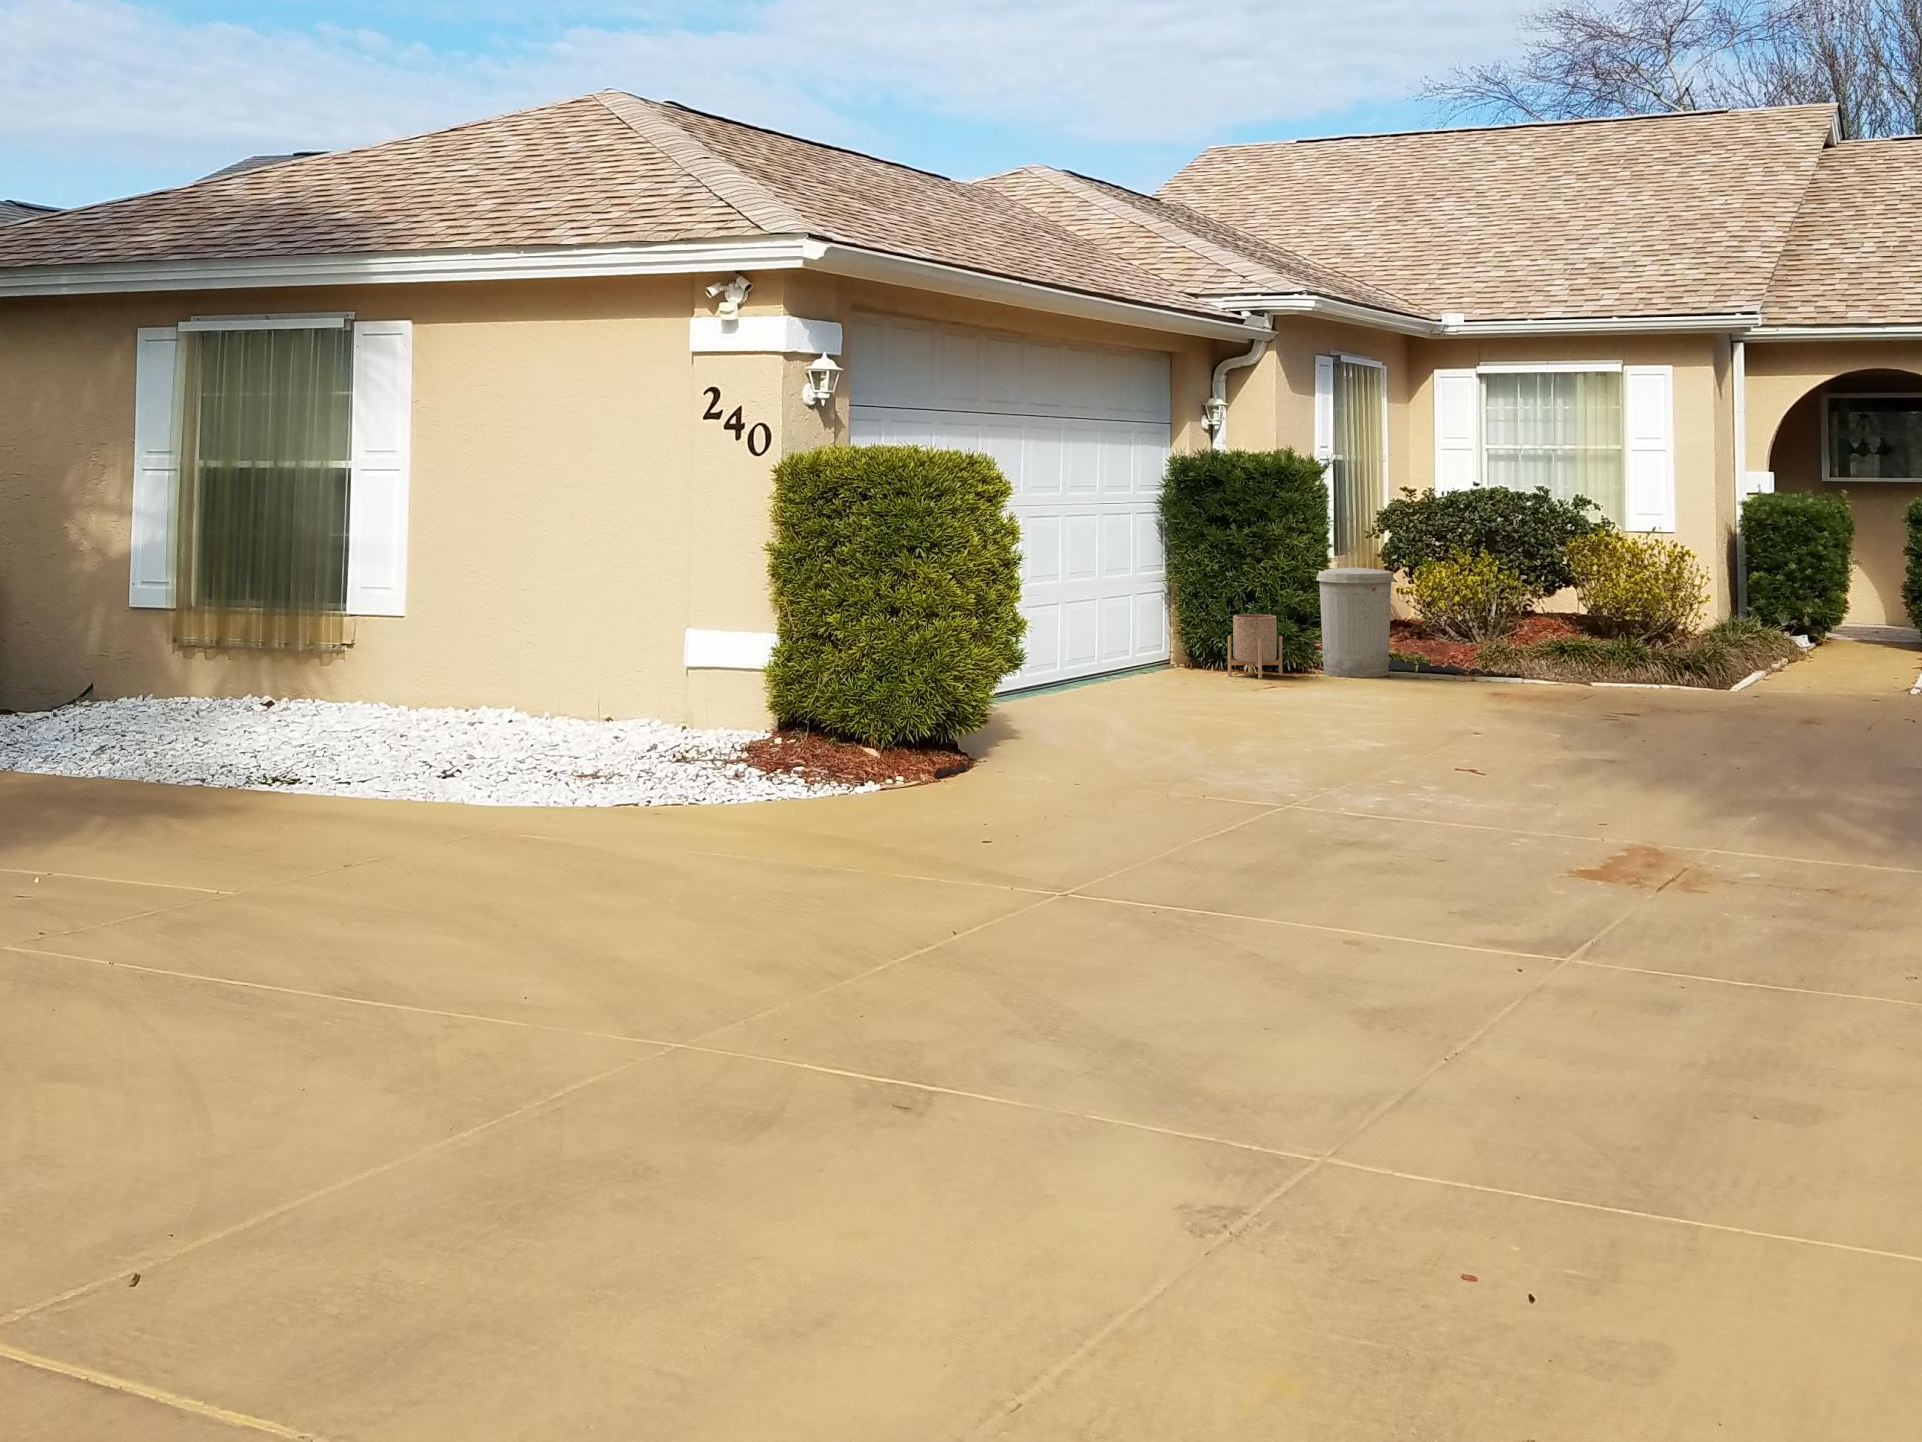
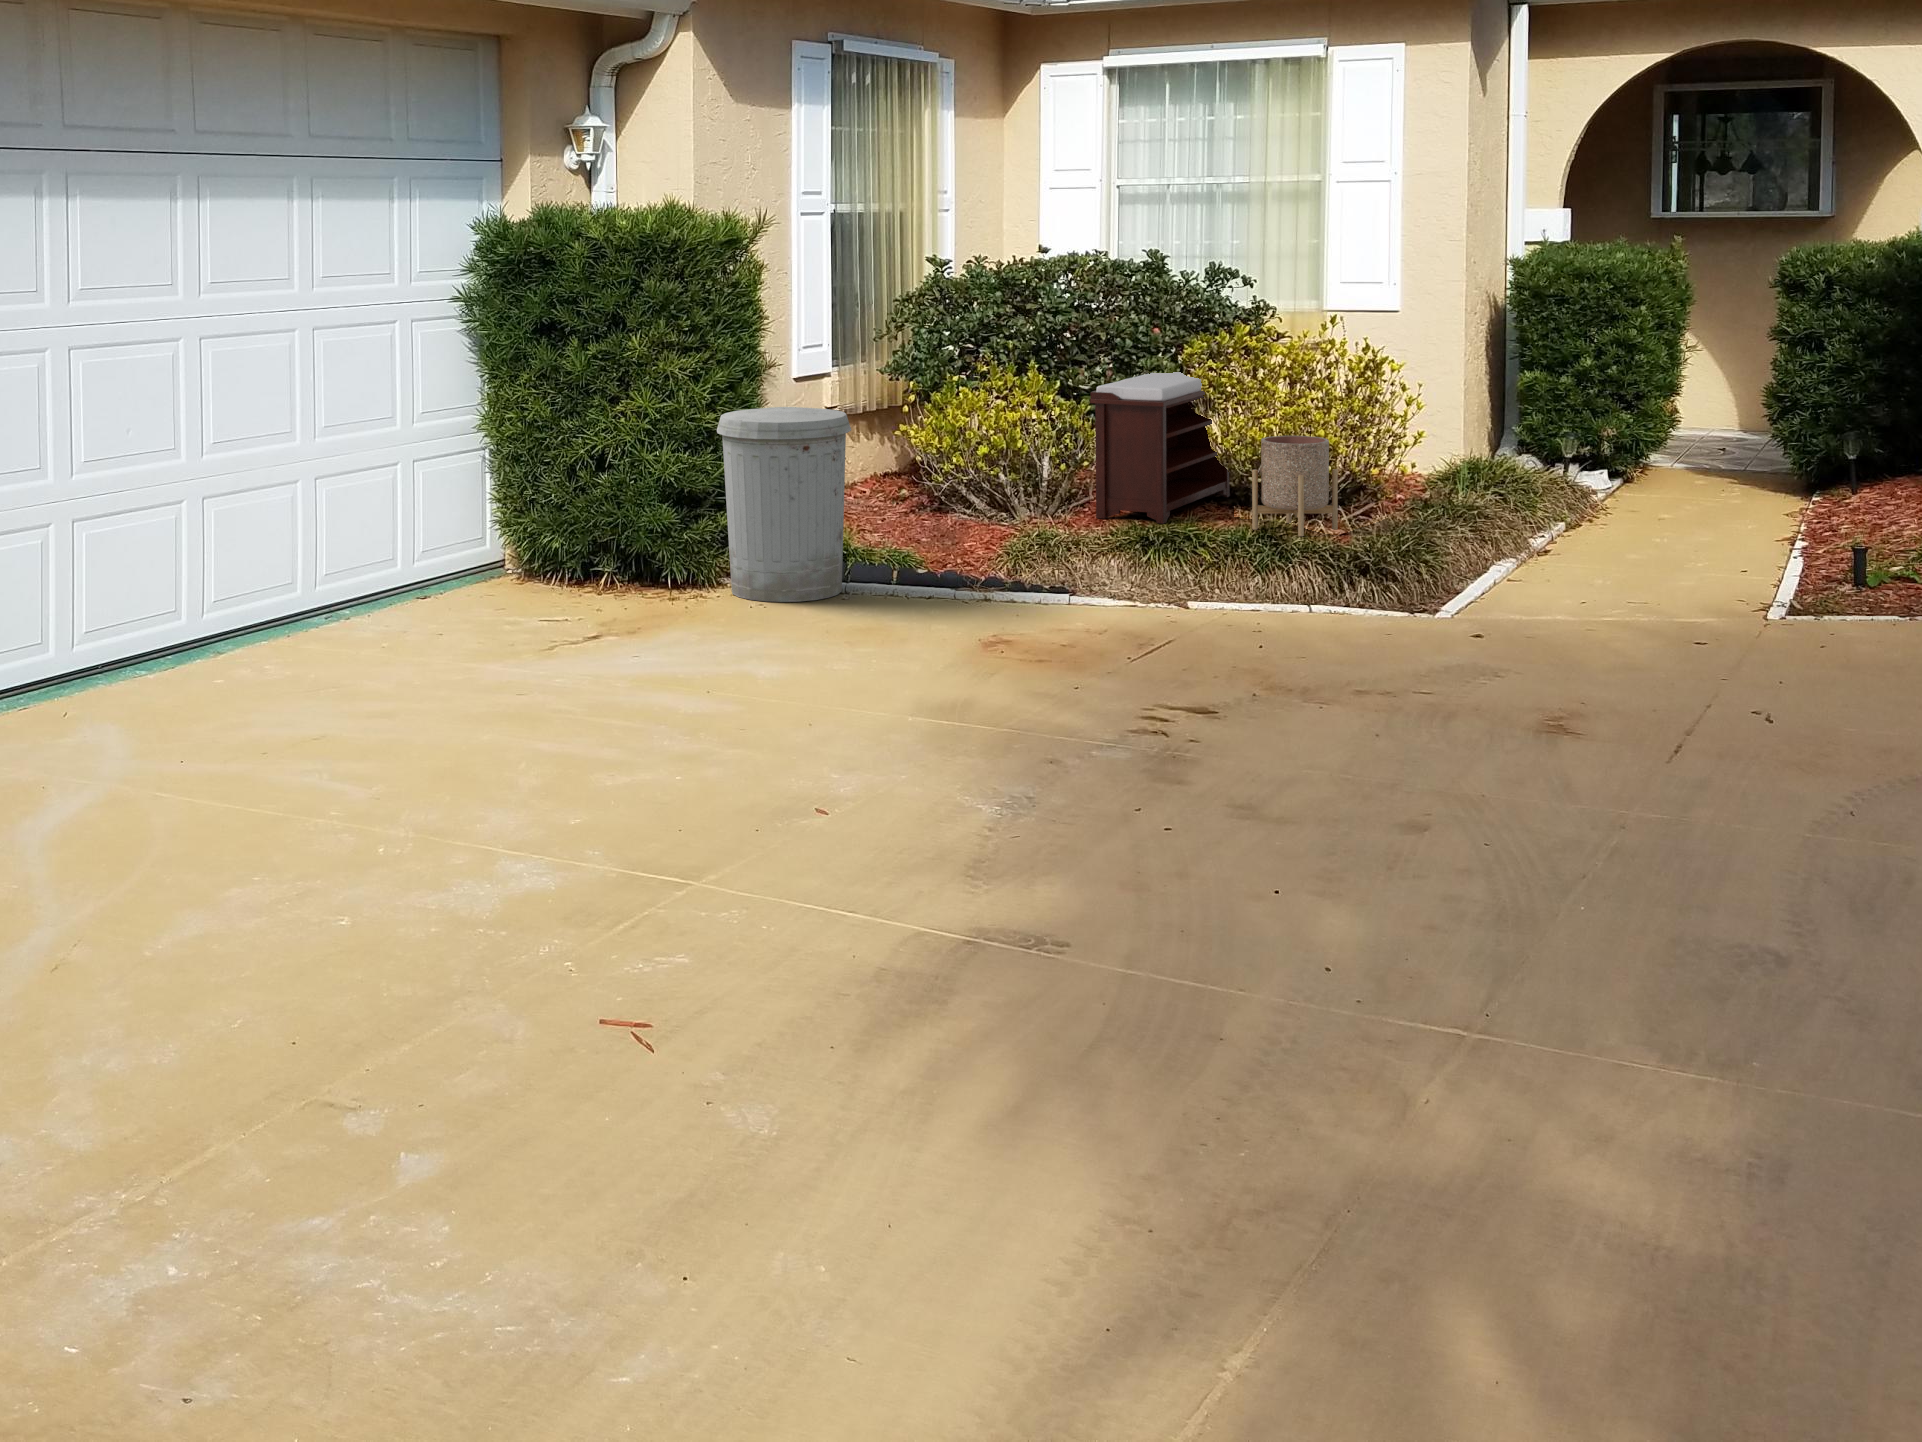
bench: none [1501,563,1581,653] -> present [1090,372,1229,524]
planter: present [1228,614,1282,679] -> present [1252,436,1338,536]

